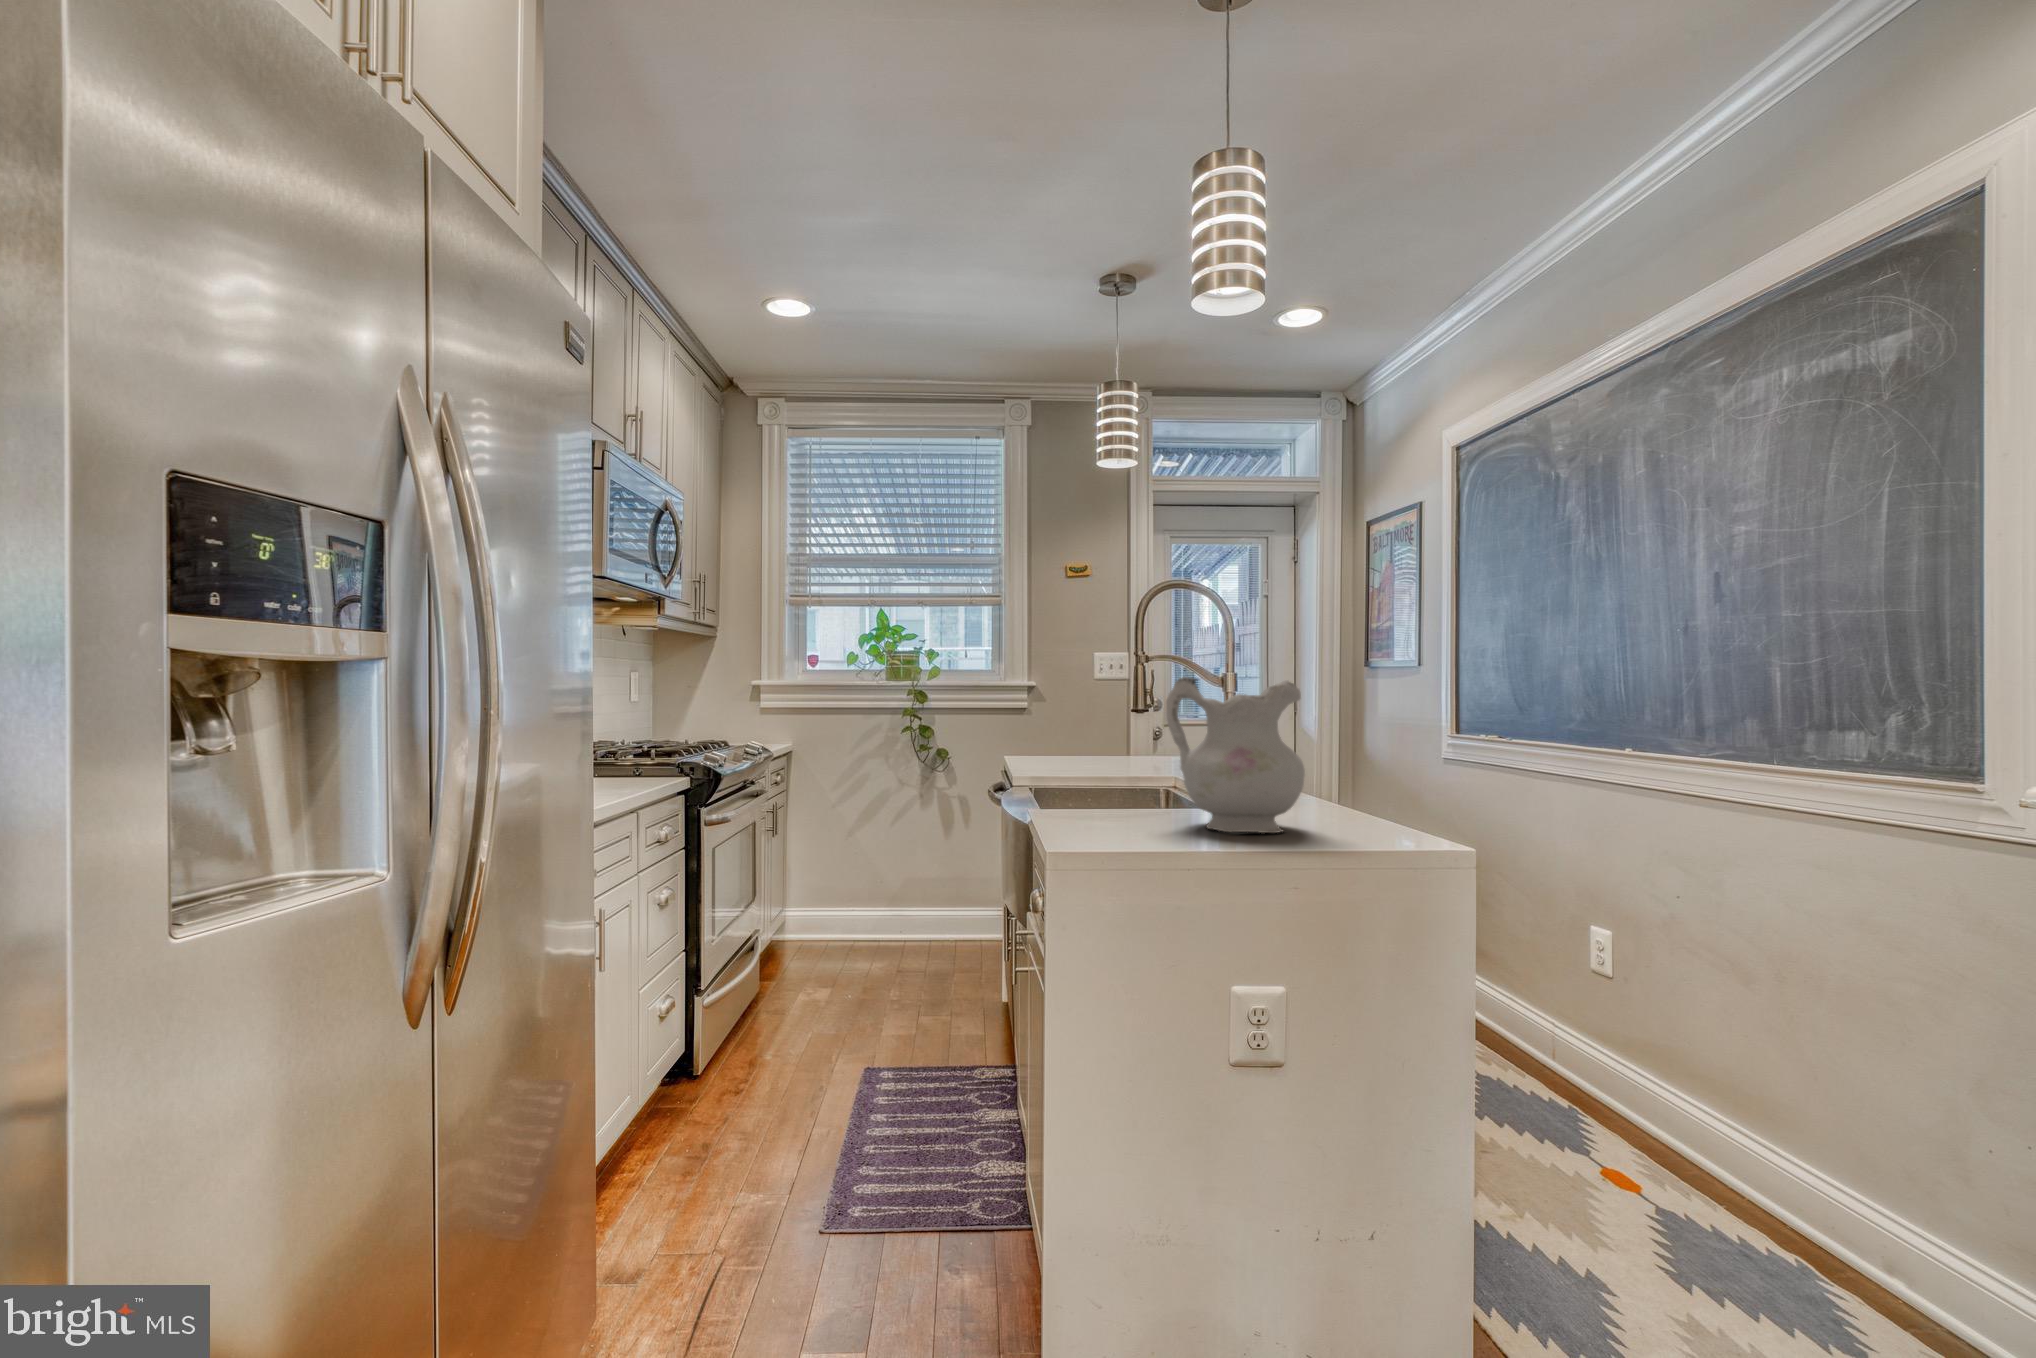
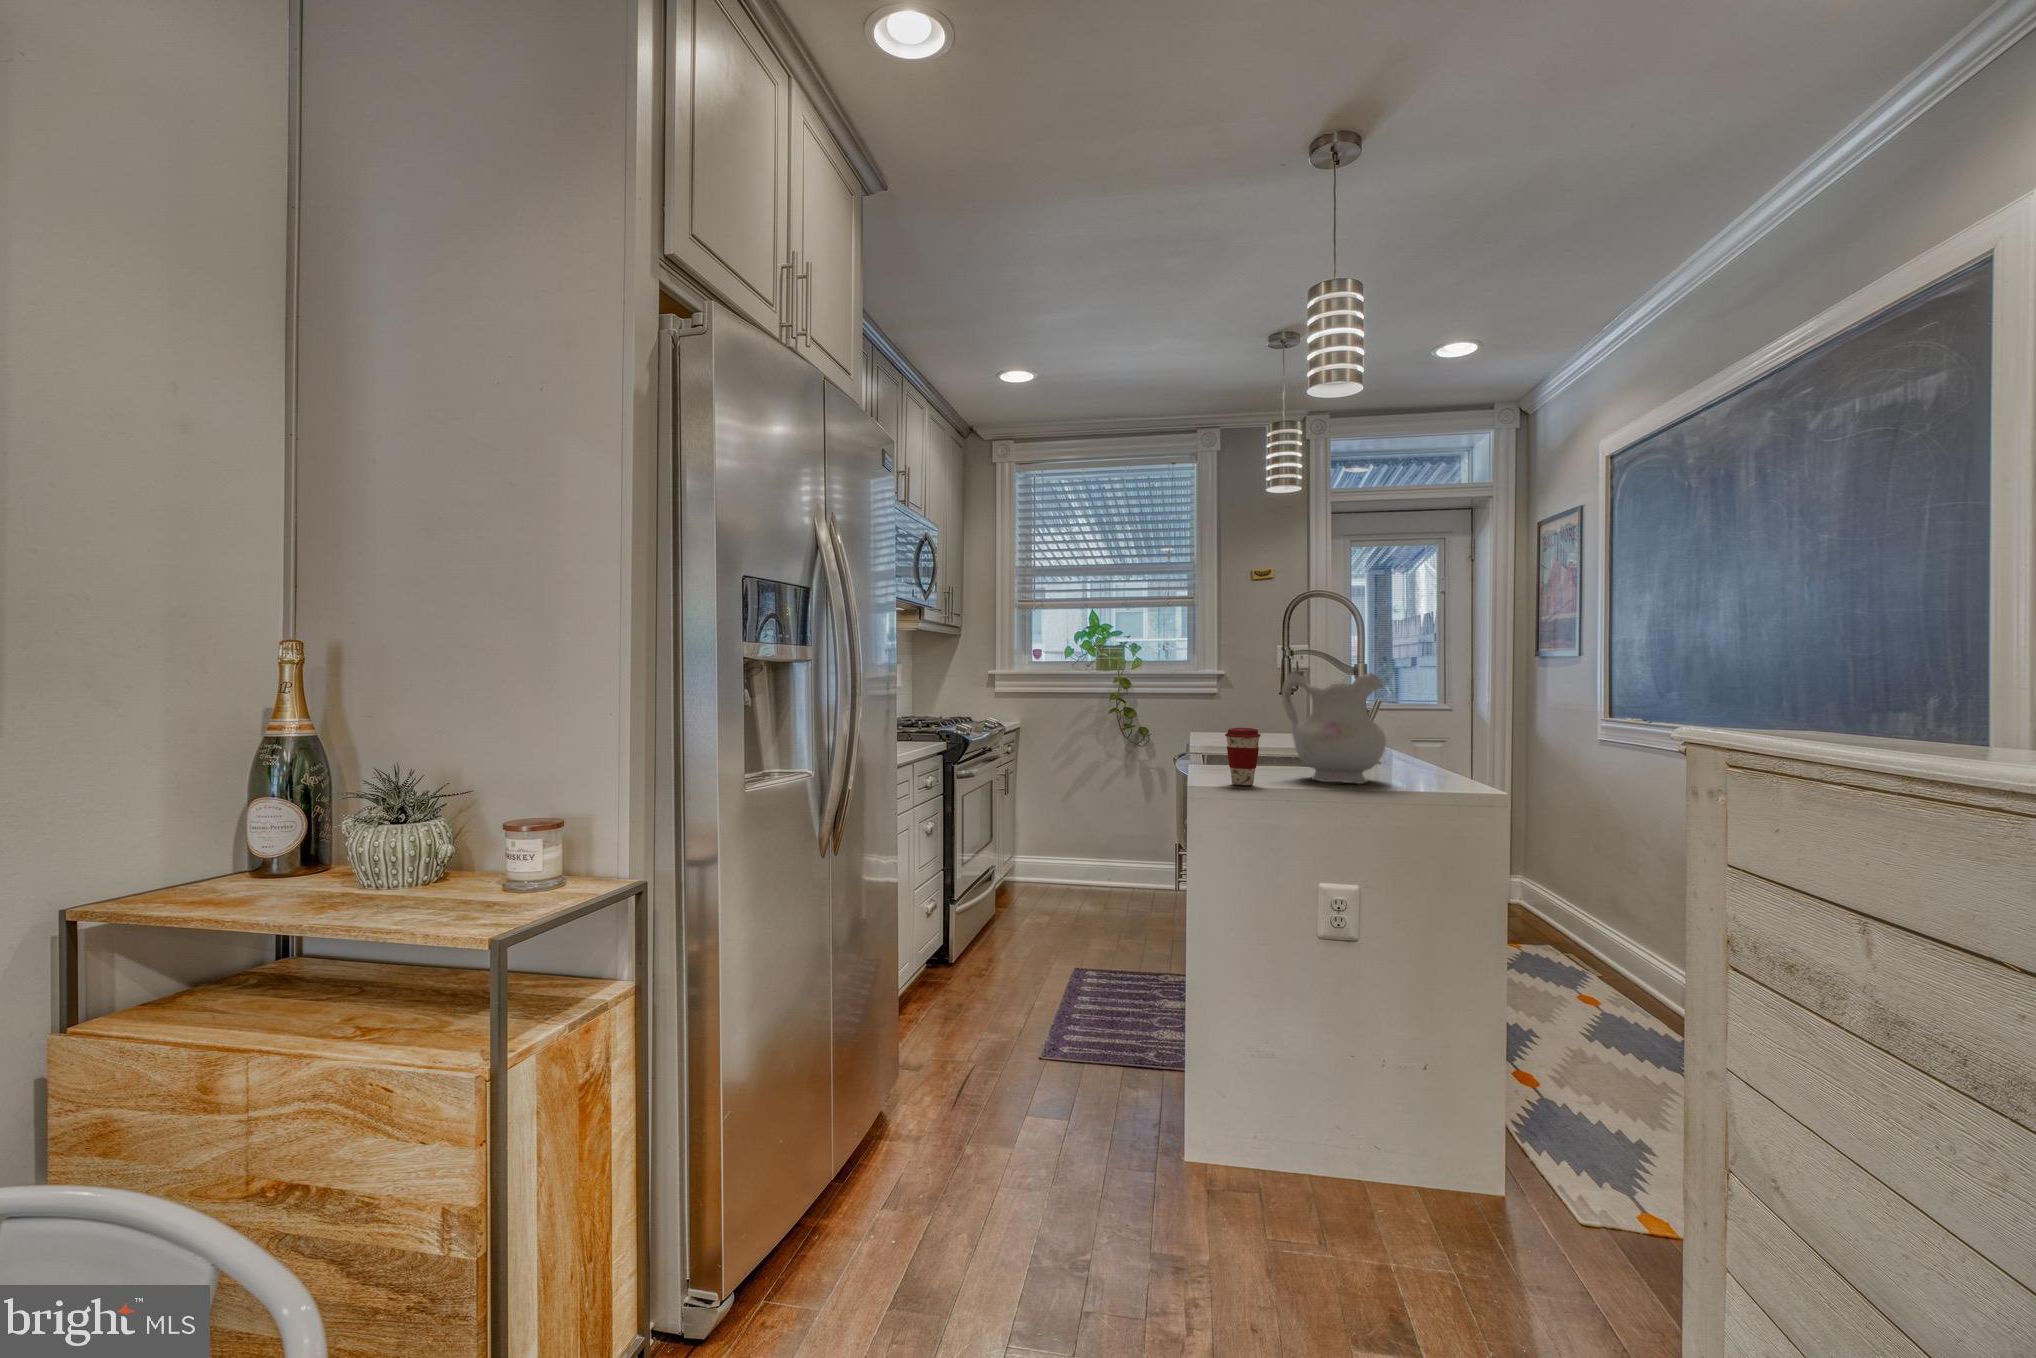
coffee cup: none [1098,759,1148,843] -> present [1225,728,1261,785]

